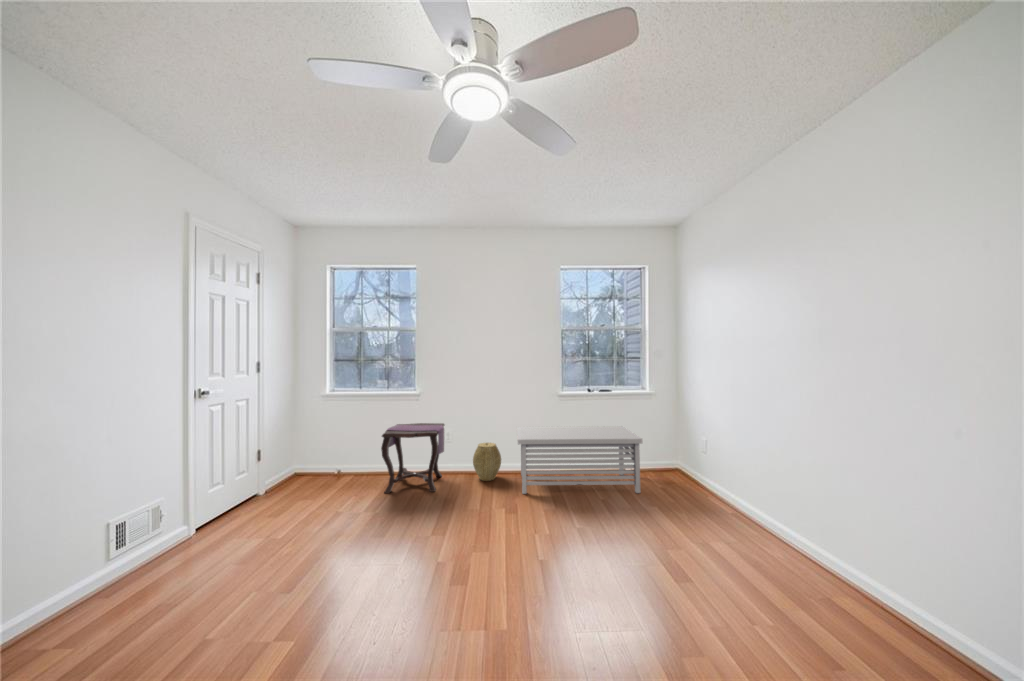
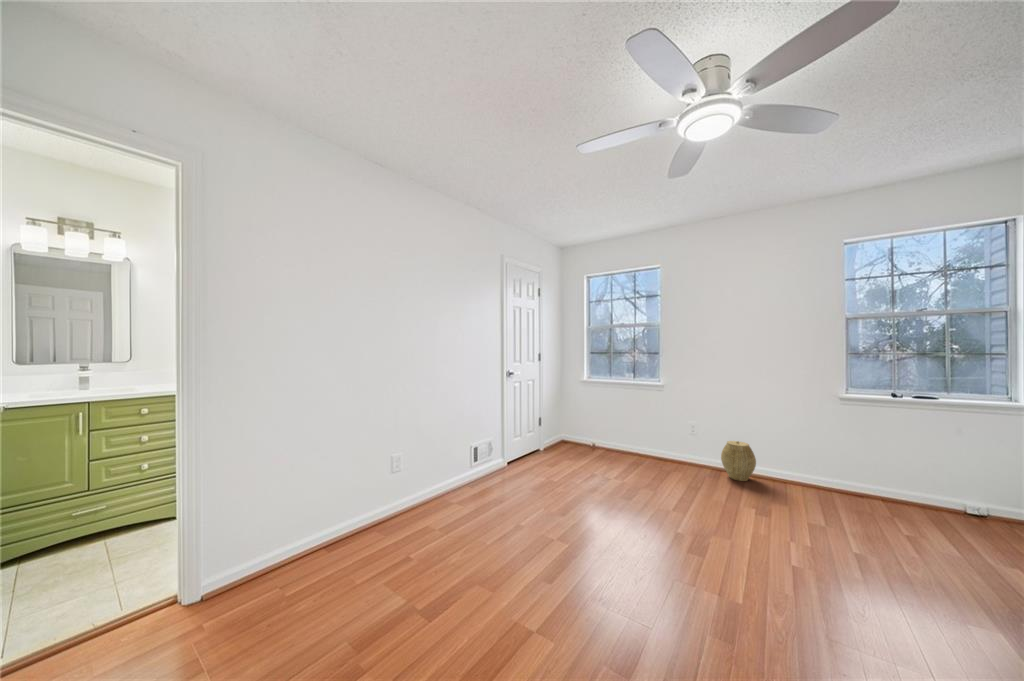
side table: present [381,423,444,493] -> none [629,411,690,478]
storage bench: present [517,426,642,494] -> none [776,430,999,549]

